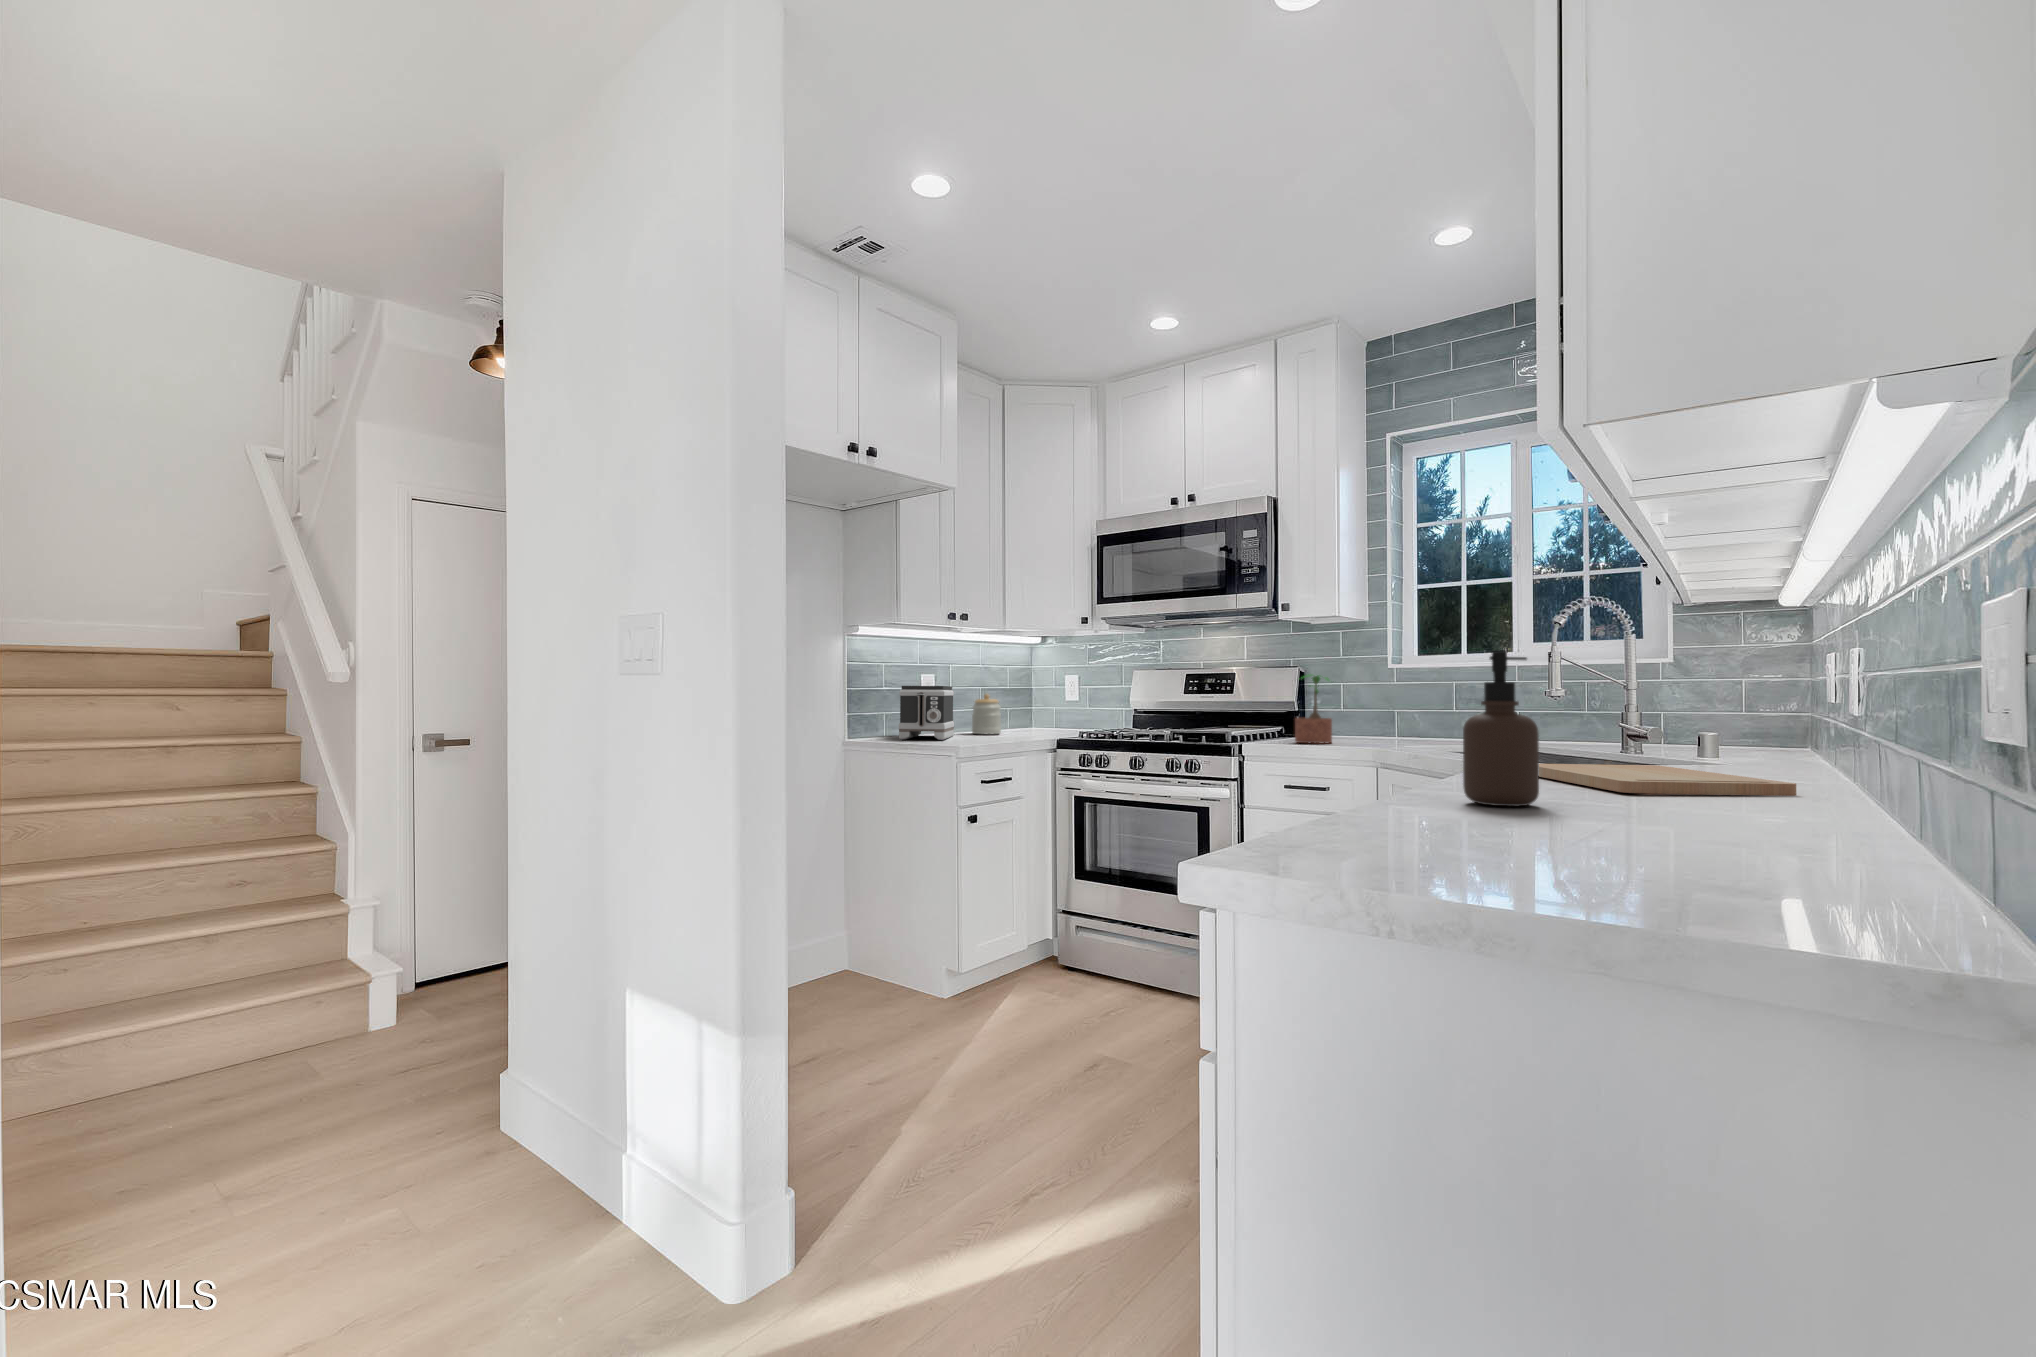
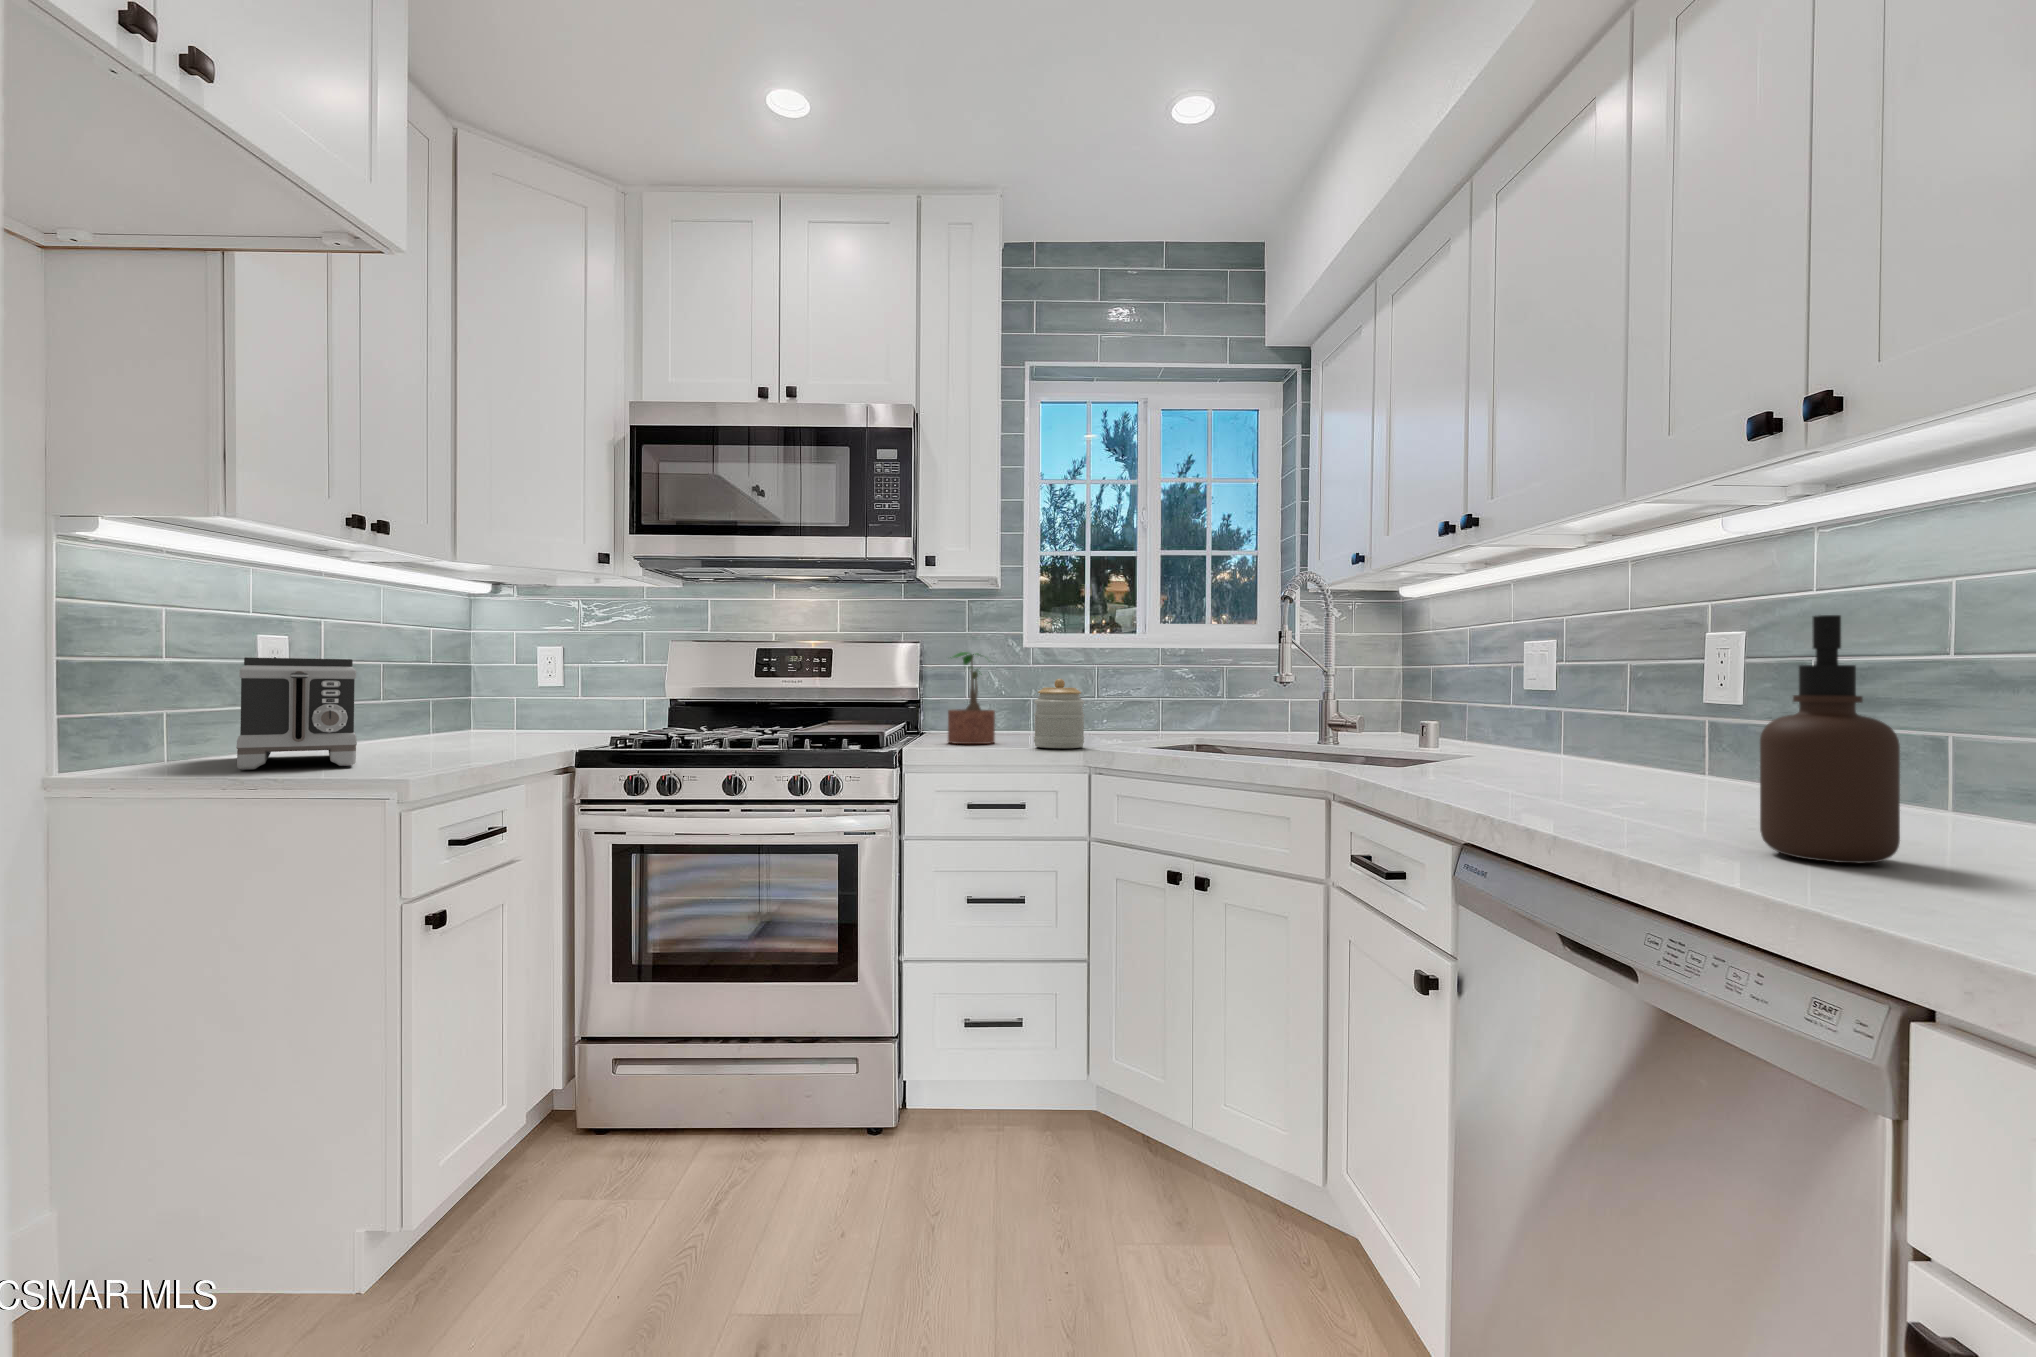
jar: present [972,694,1001,734] -> present [1034,679,1085,748]
cutting board: present [1539,764,1796,796] -> none [1451,765,1815,813]

